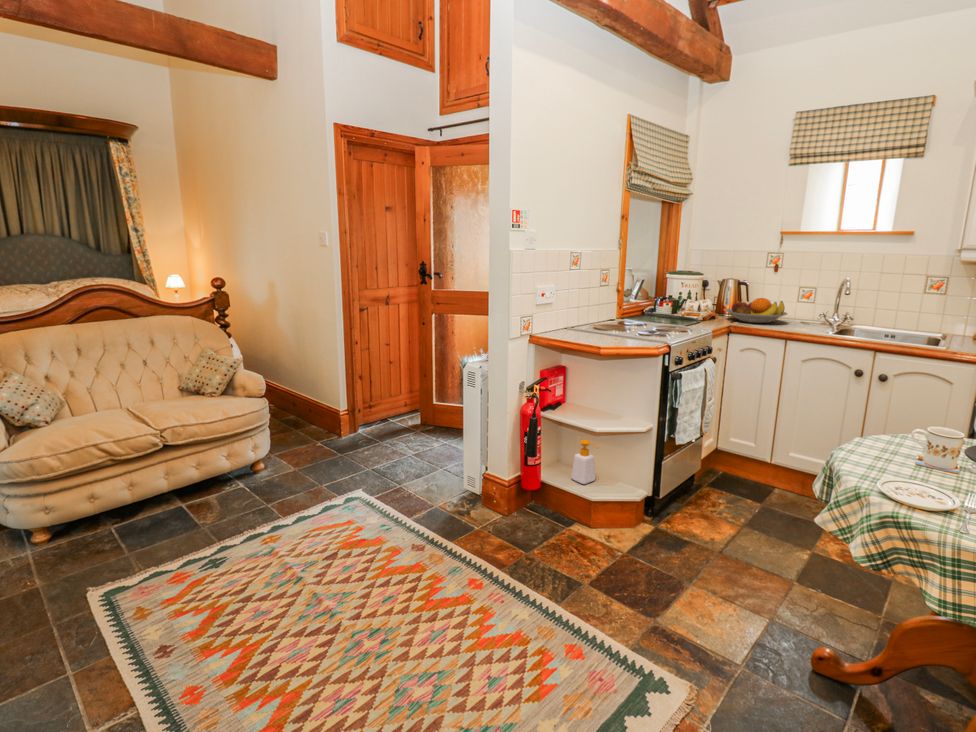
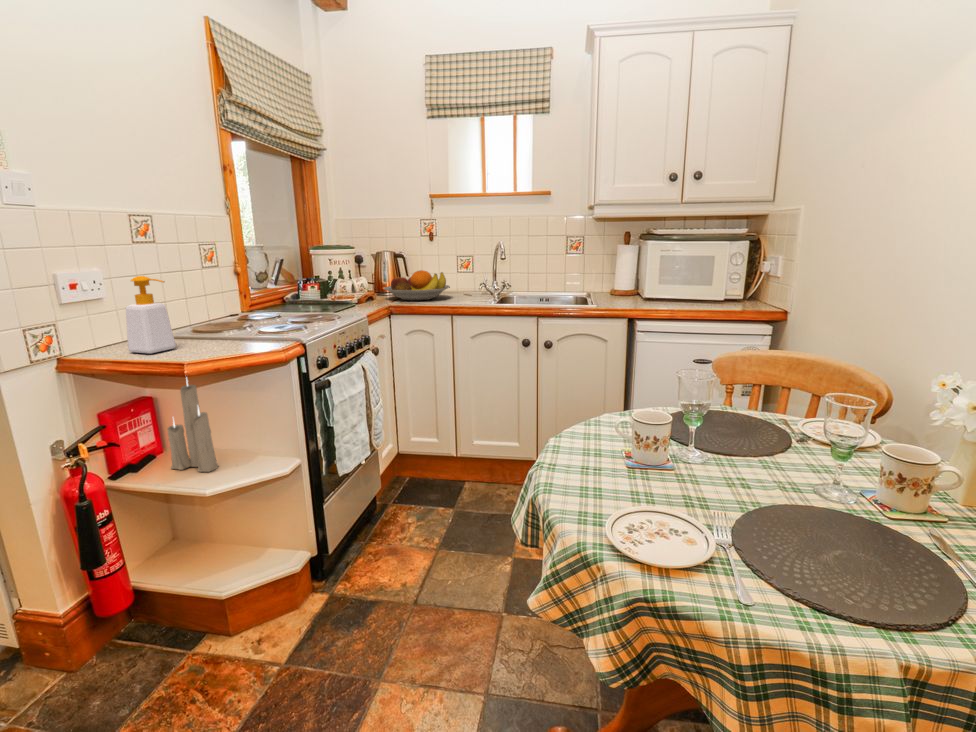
candle: none [572,353,601,421] -> present [168,380,218,472]
soap bottle: present [571,440,596,484] -> present [126,276,176,354]

